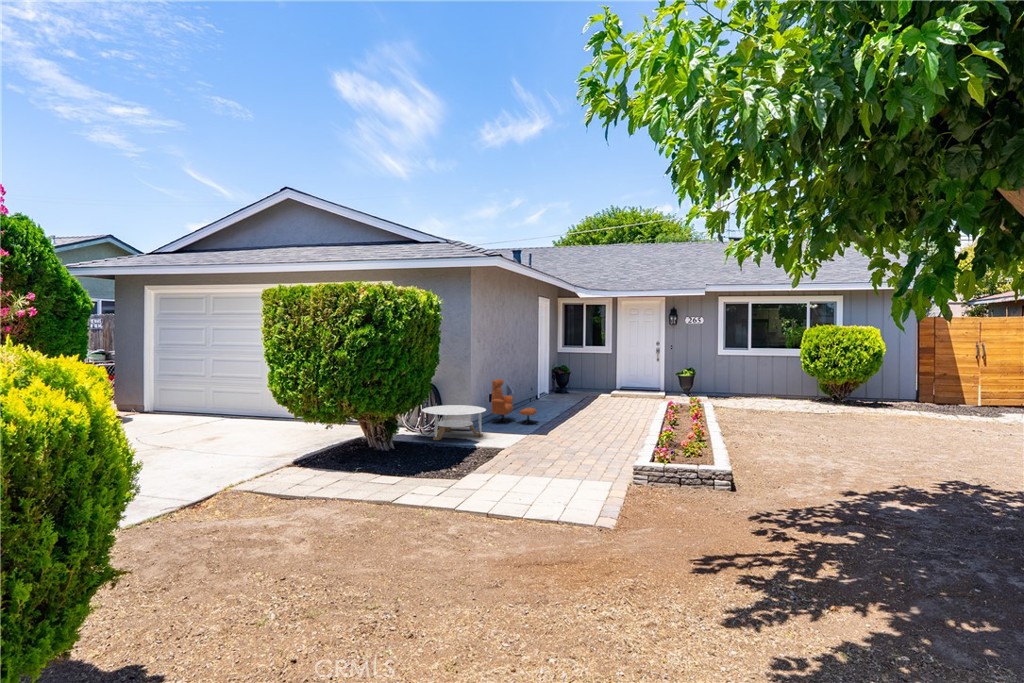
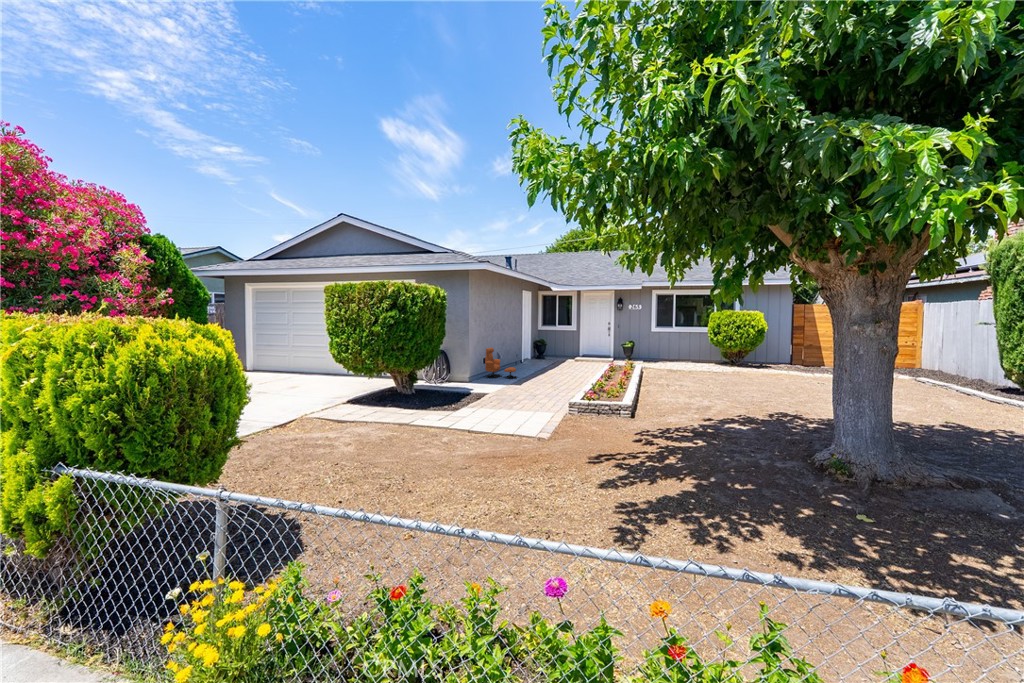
round table: present [422,405,486,440] -> none [436,365,480,388]

